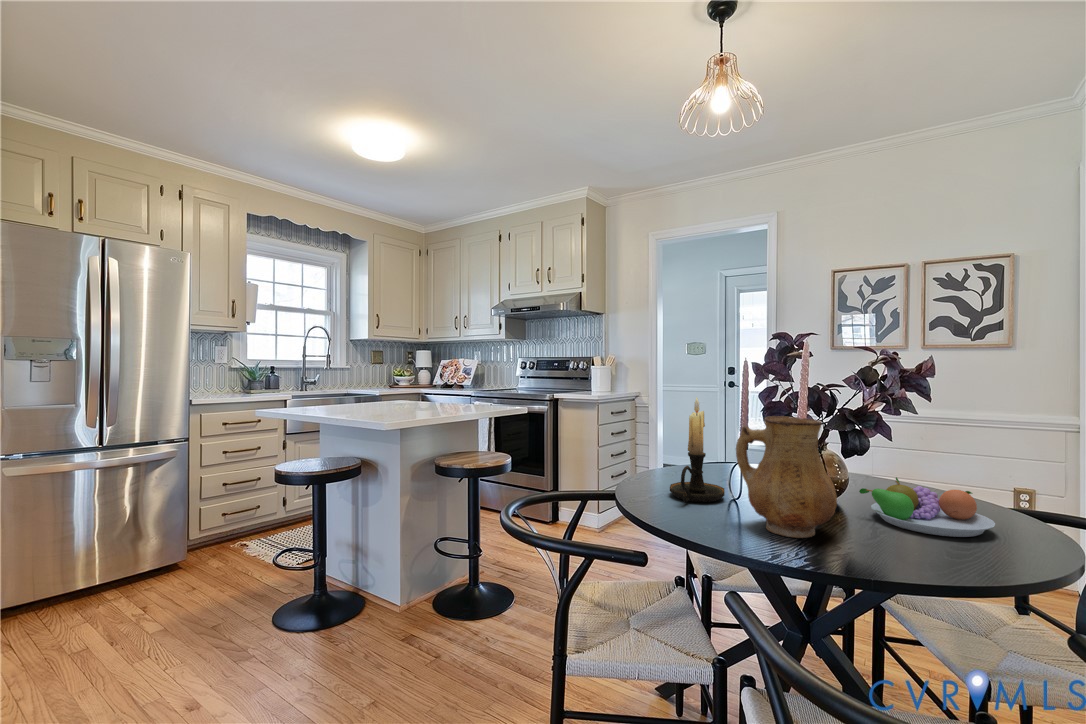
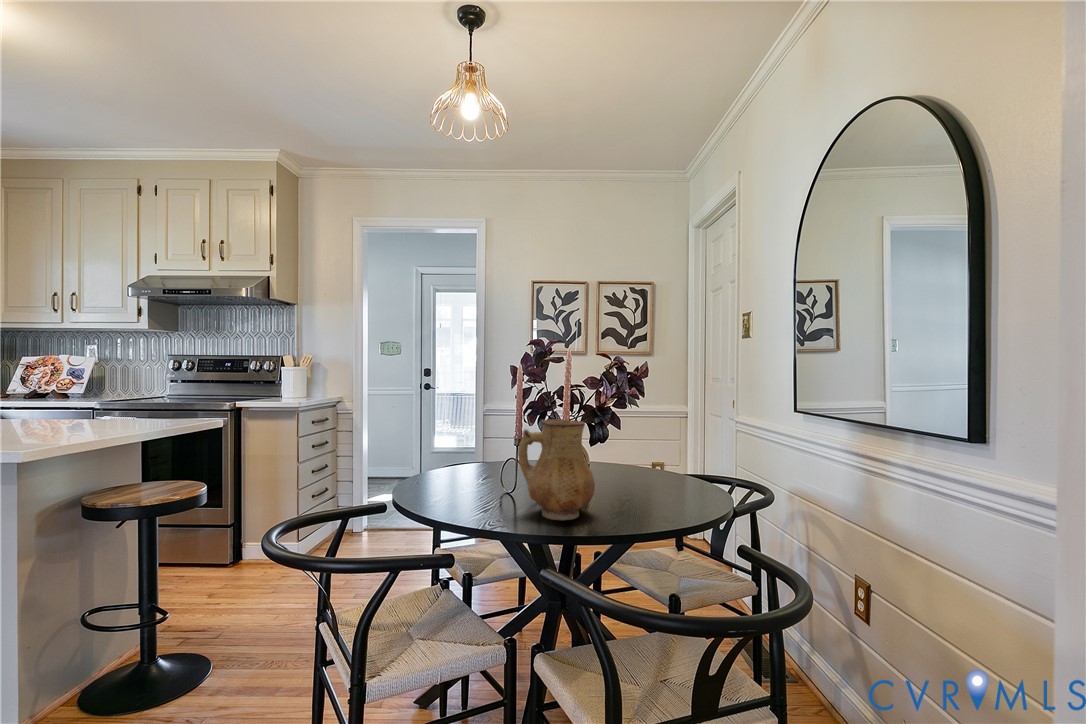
candle holder: present [670,397,724,503] -> none [444,404,496,506]
fruit bowl: present [859,477,995,537] -> none [598,462,679,502]

